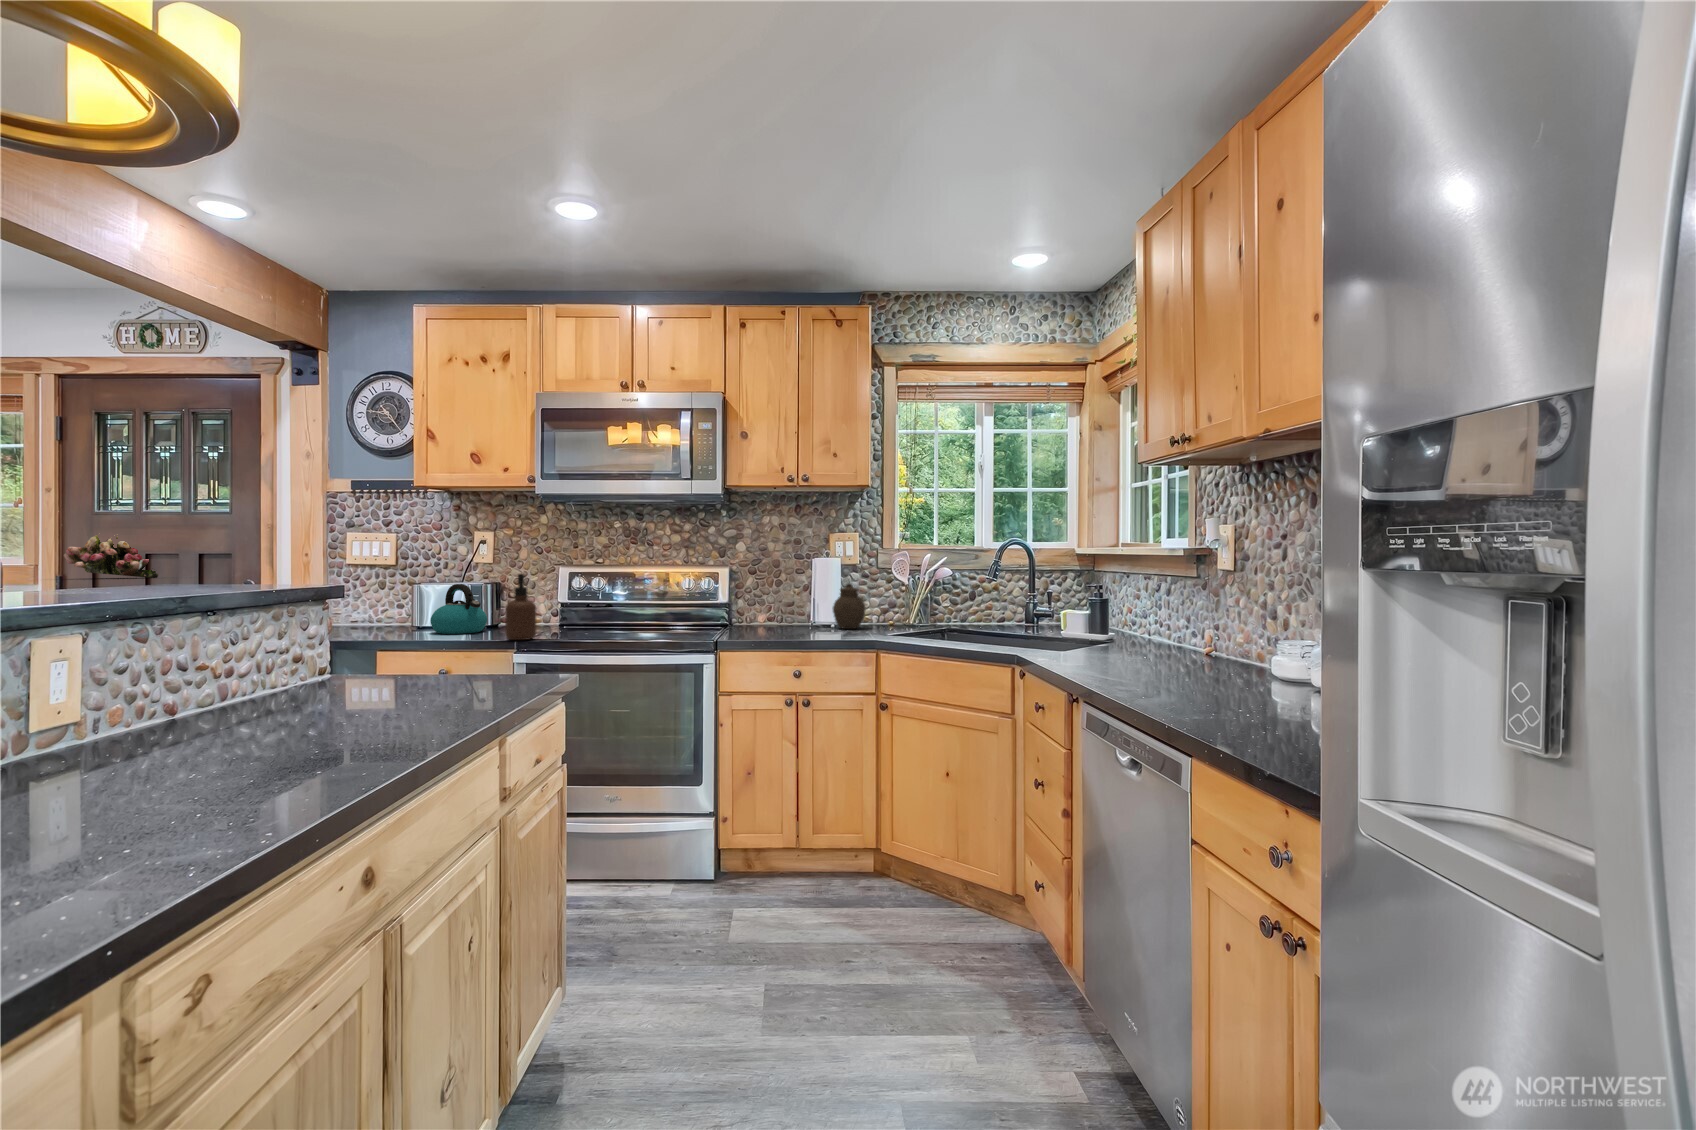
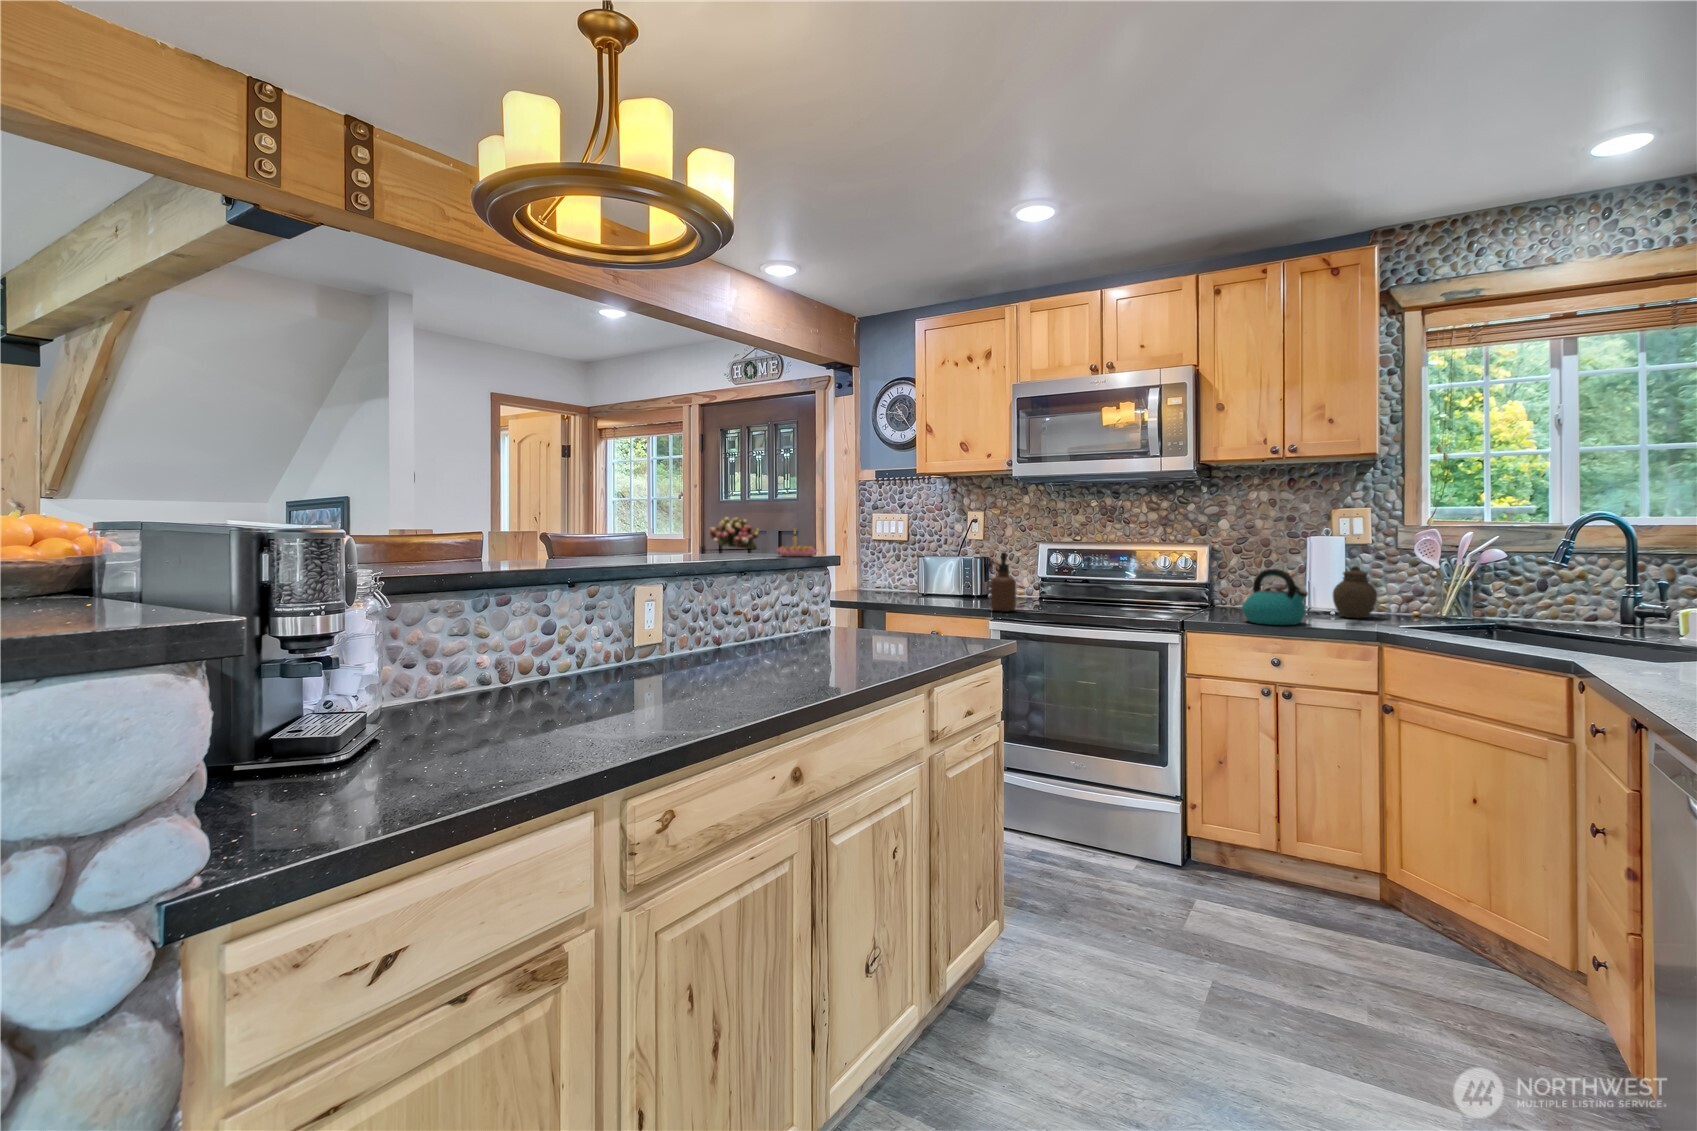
candle holder: none [185,543,259,582] -> present [777,531,817,557]
kettle: present [430,584,487,634] -> present [1242,569,1308,625]

